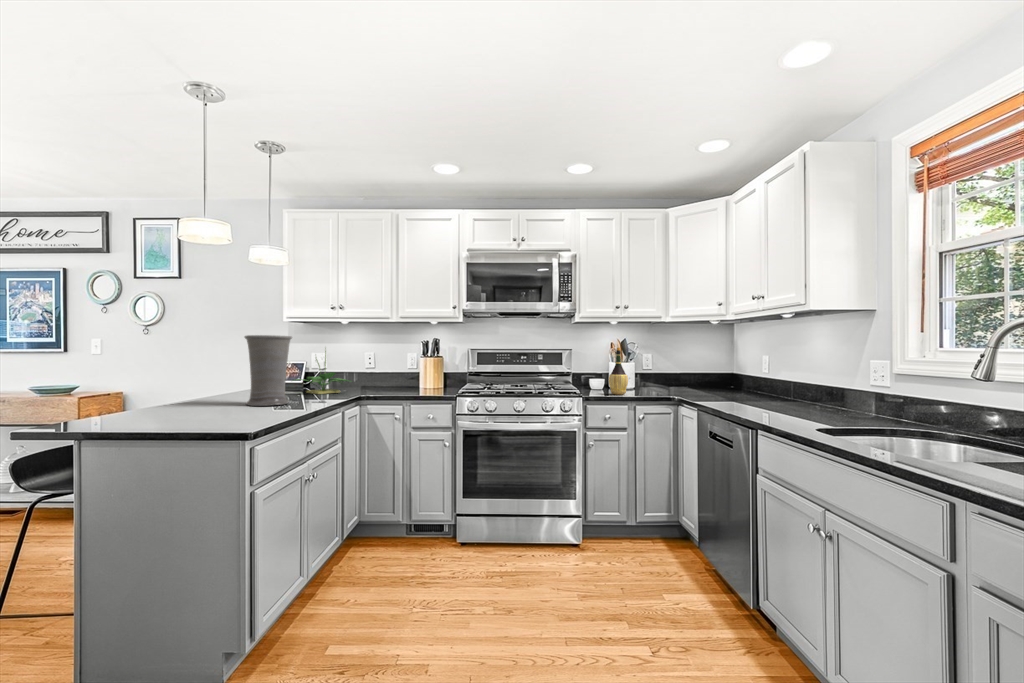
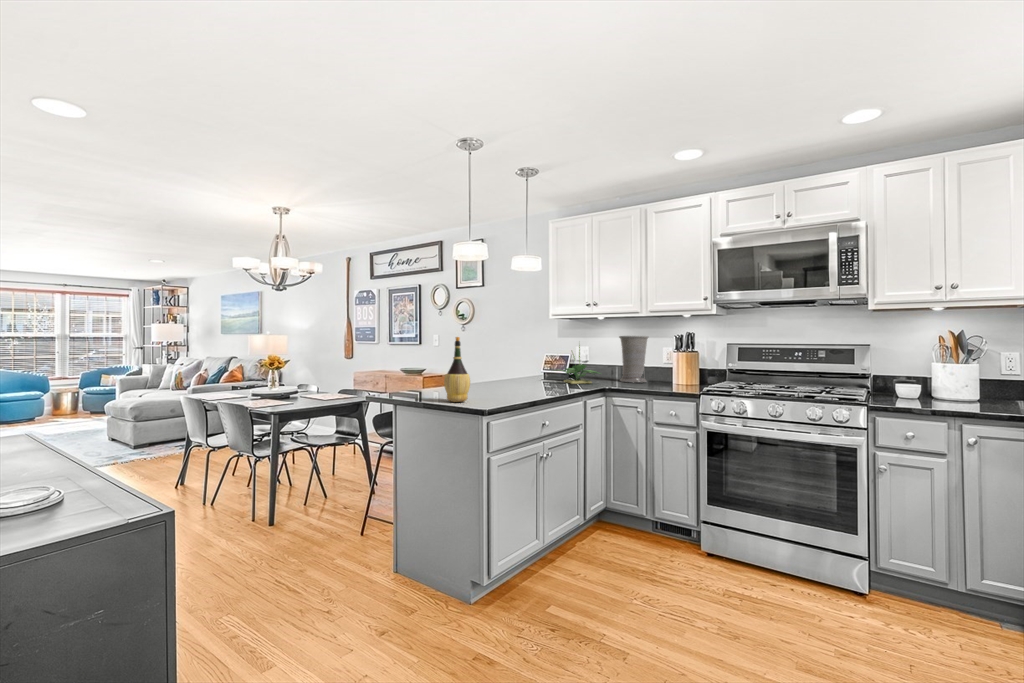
vase: present [245,335,292,406] -> present [619,336,648,383]
wine bottle: present [609,348,628,395] -> present [444,337,470,402]

